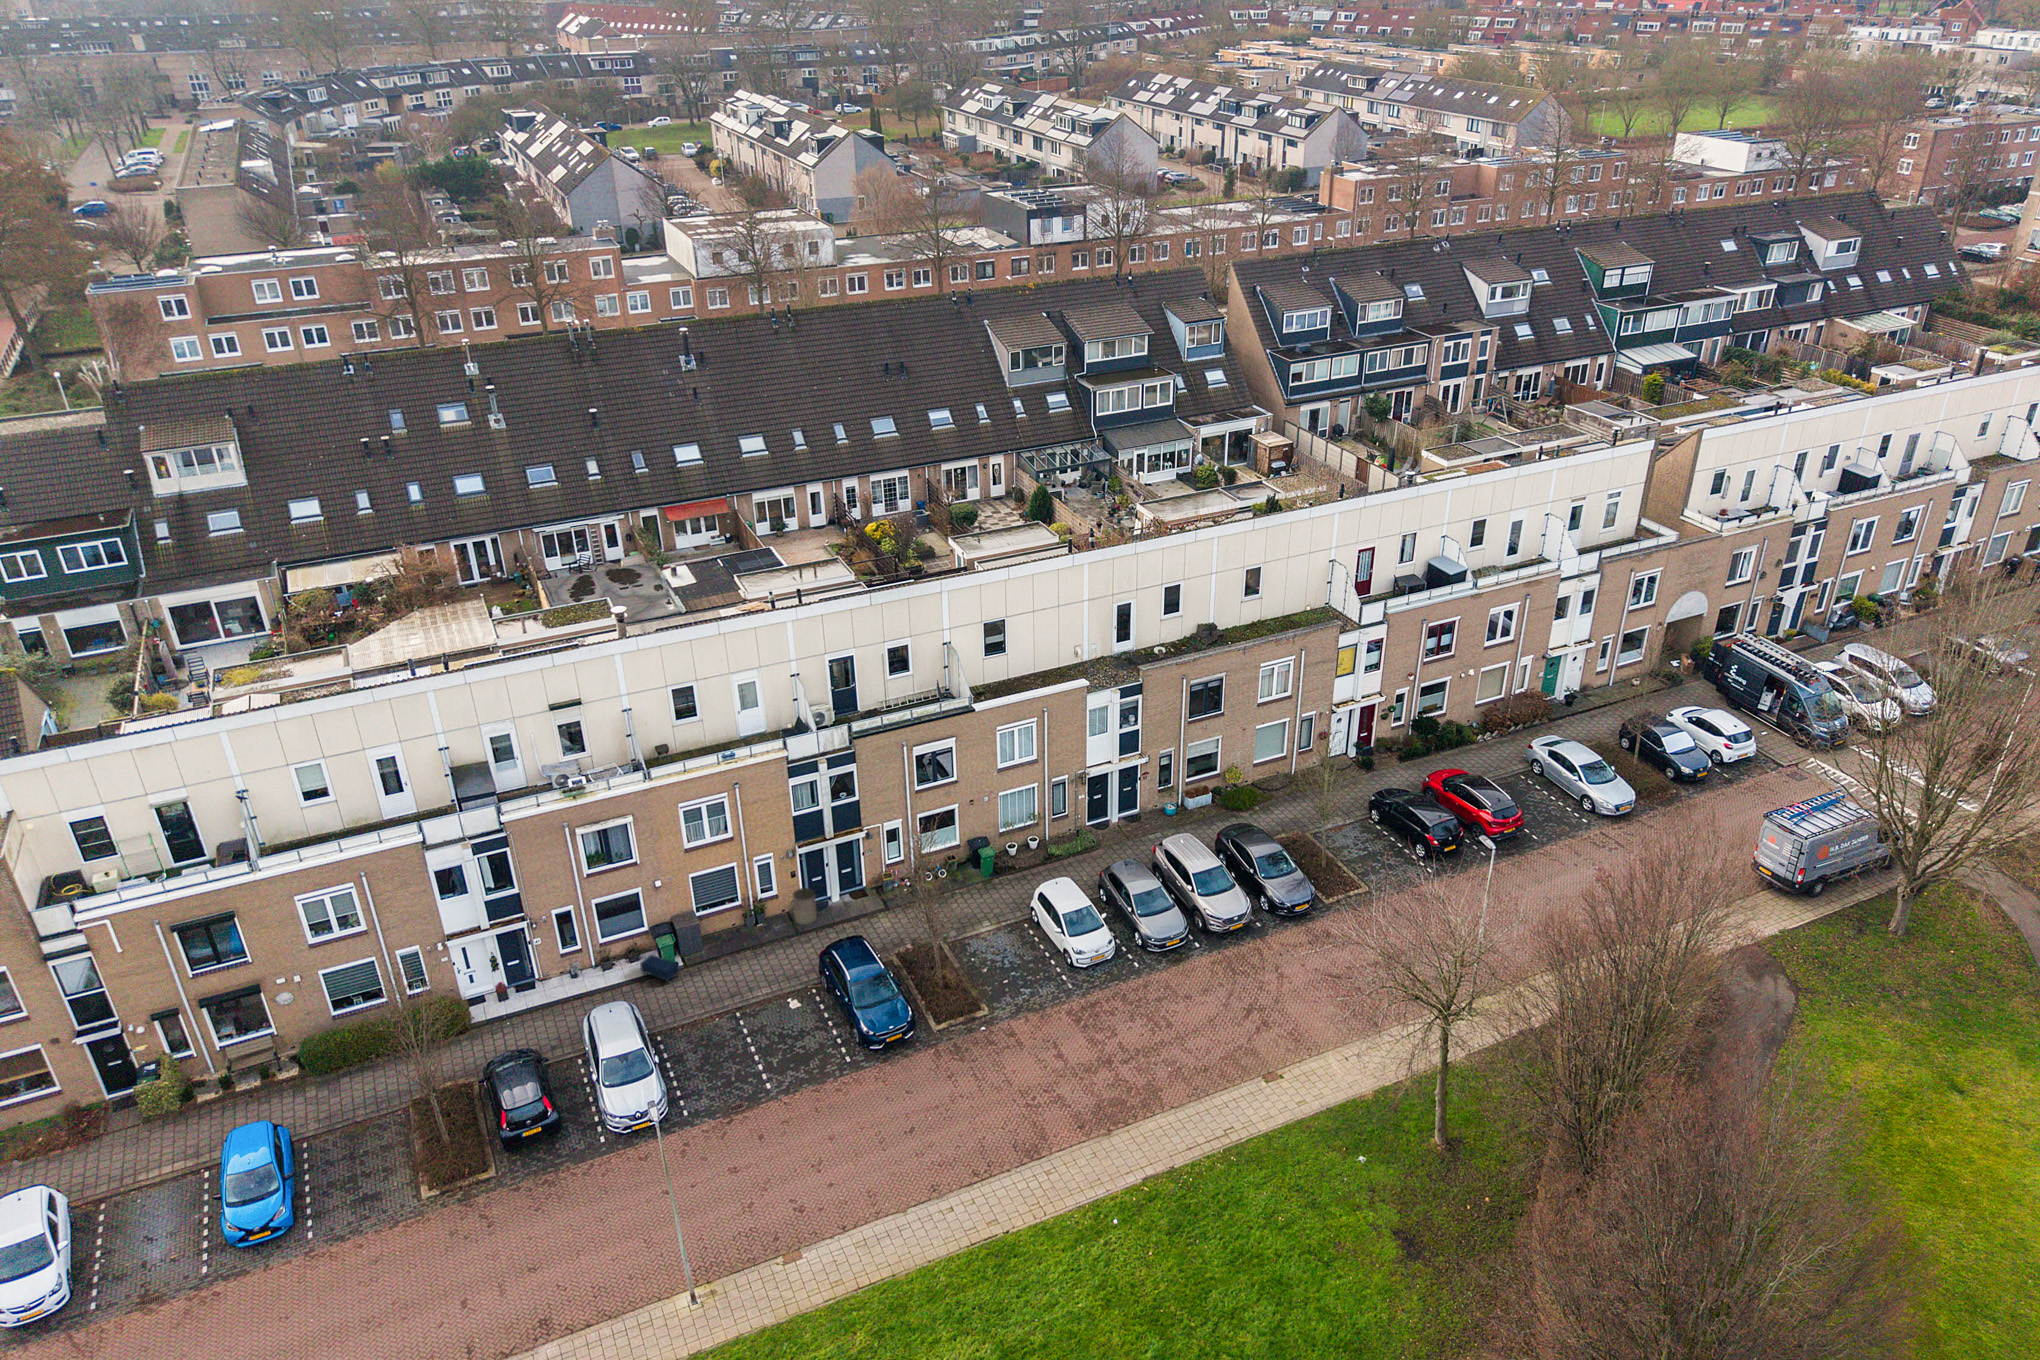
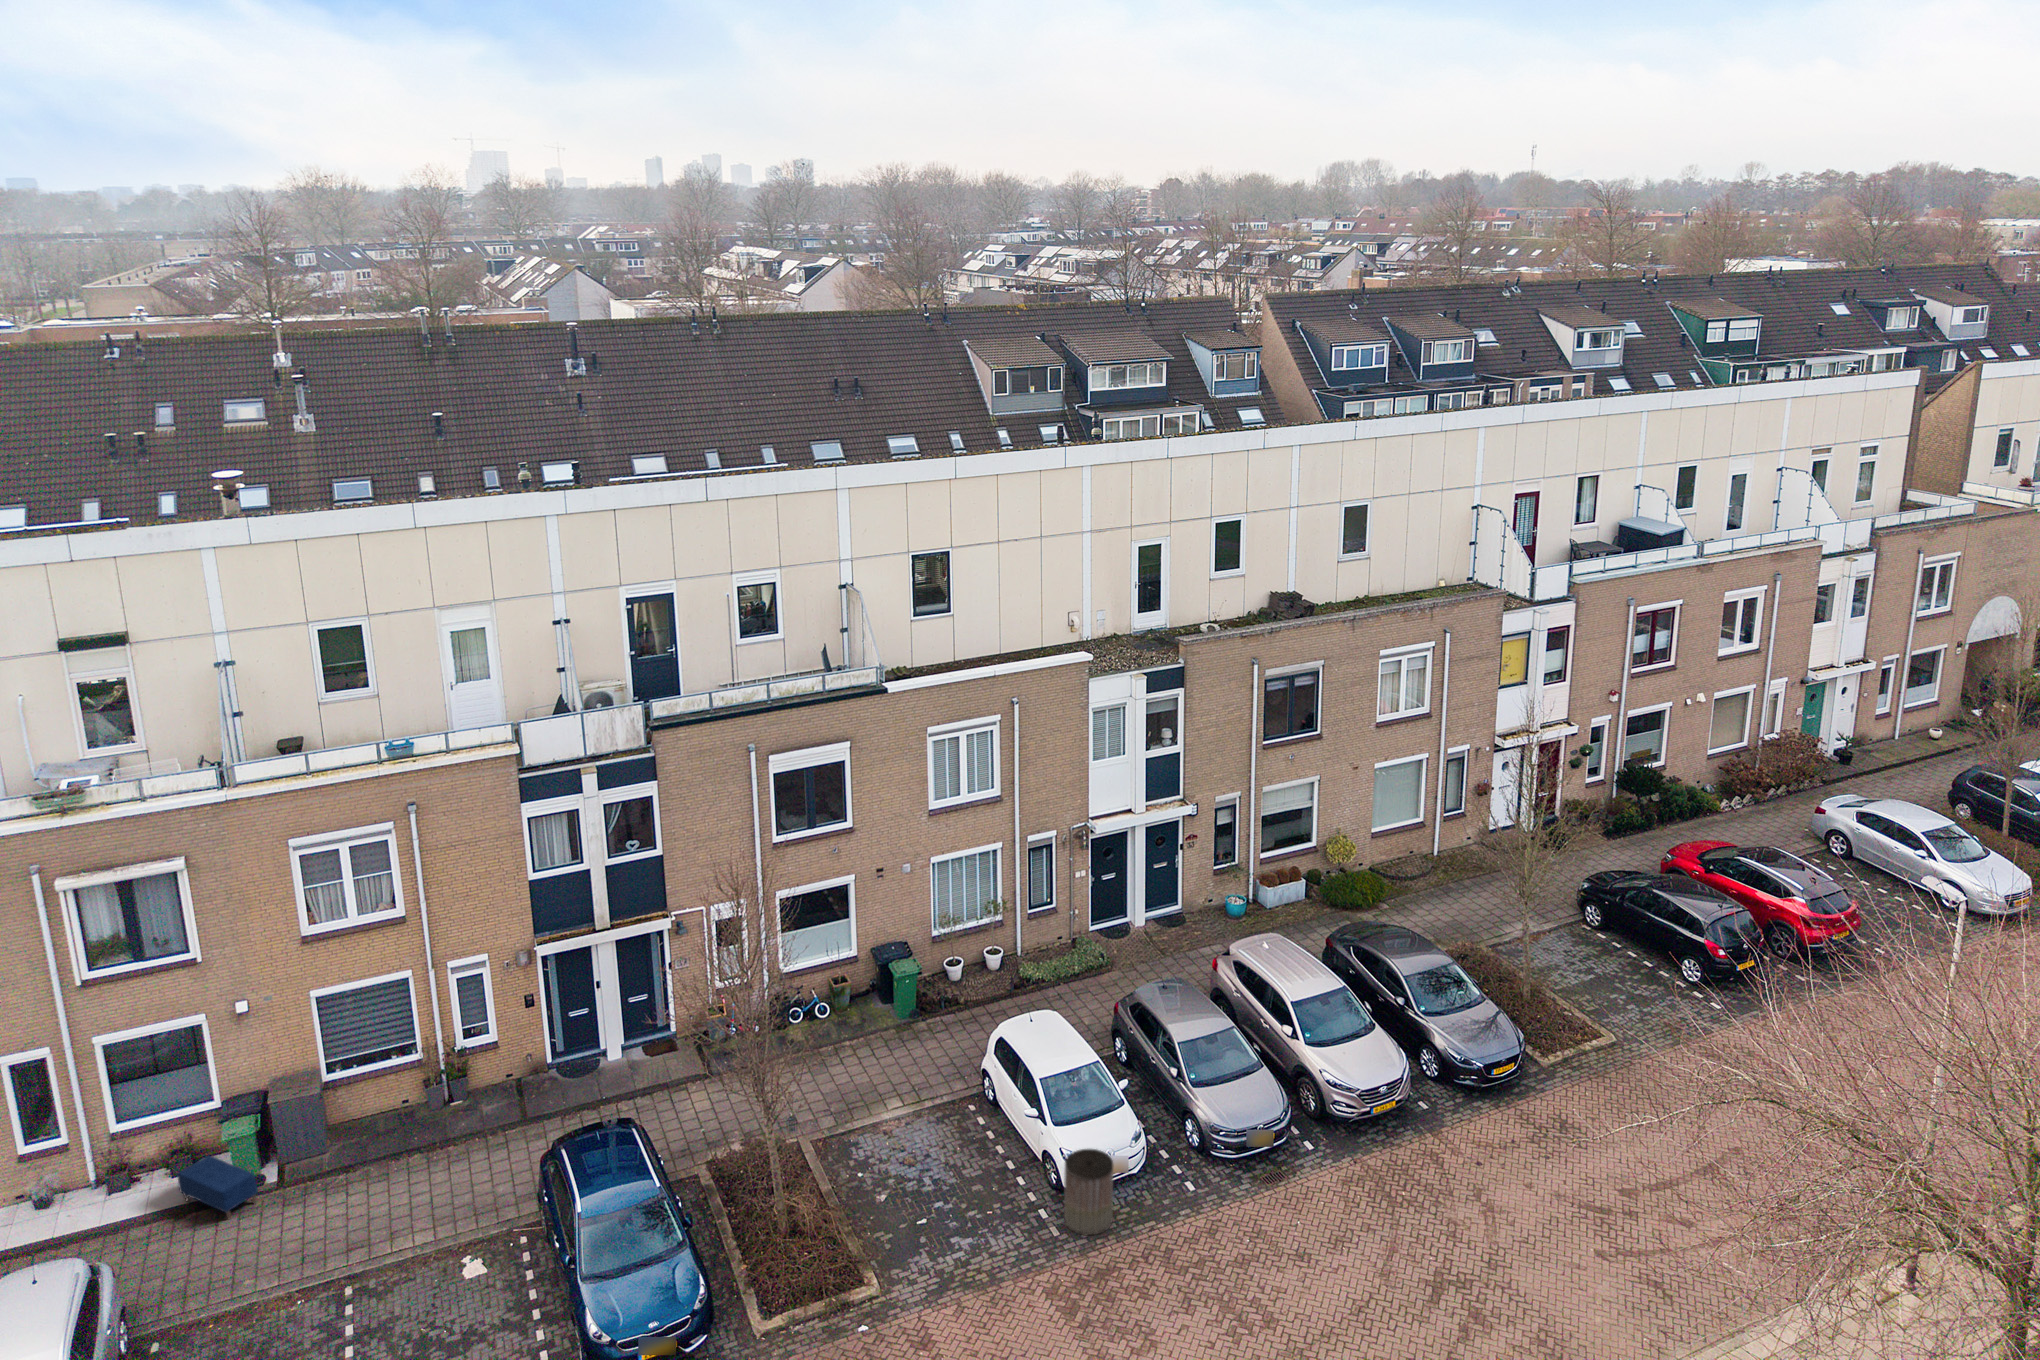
trash can: present [792,888,817,925] -> present [1064,1149,1113,1235]

